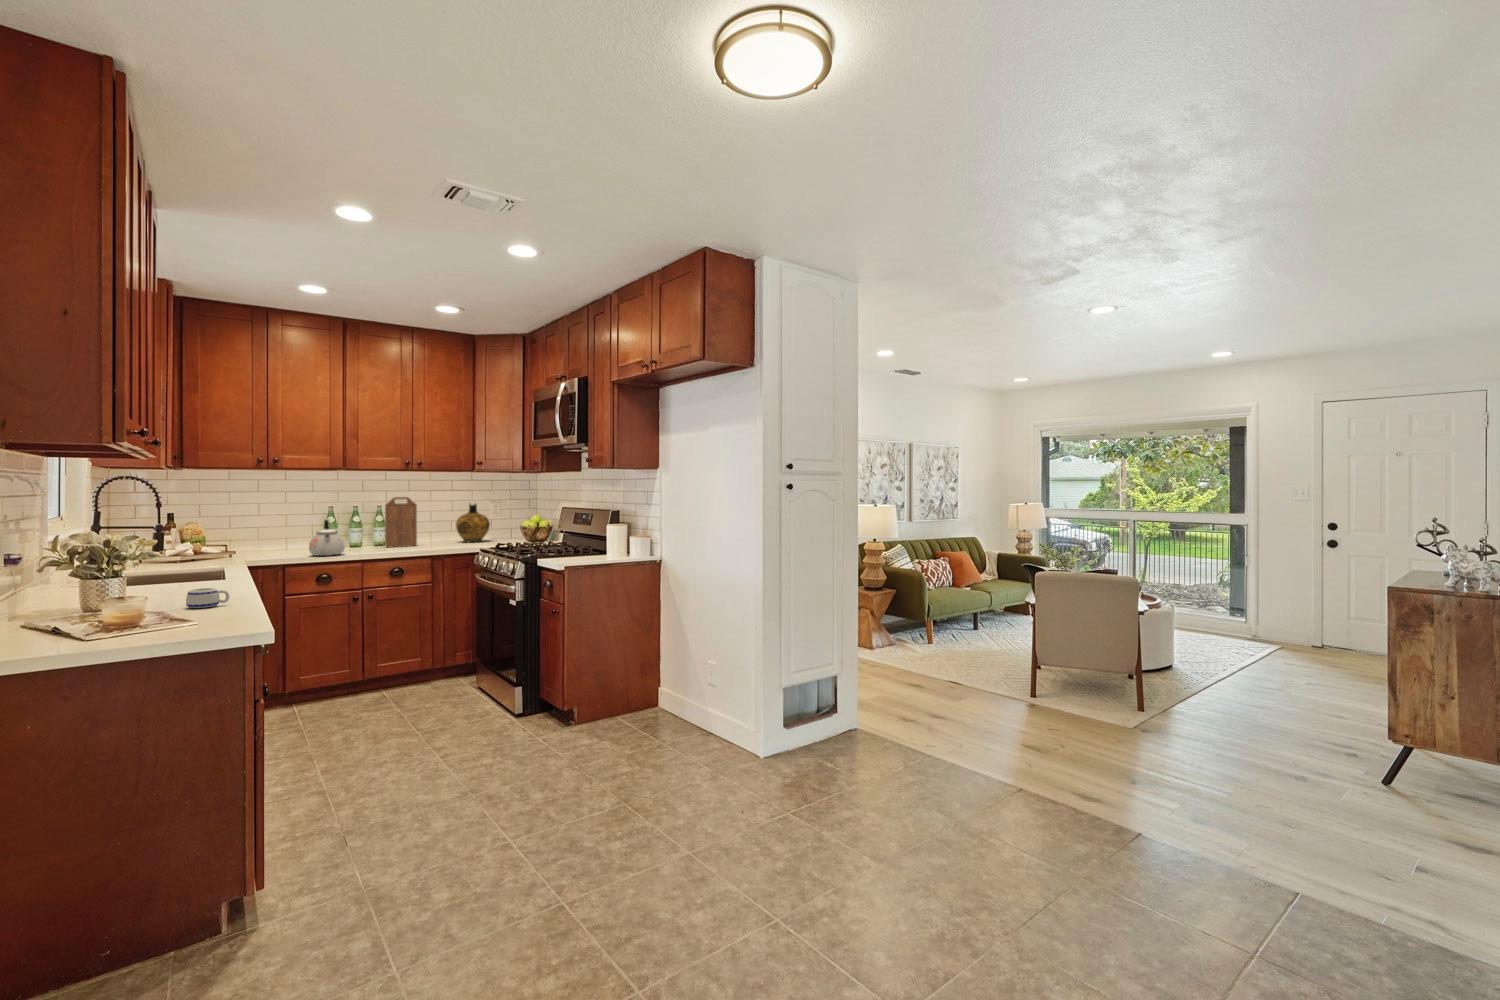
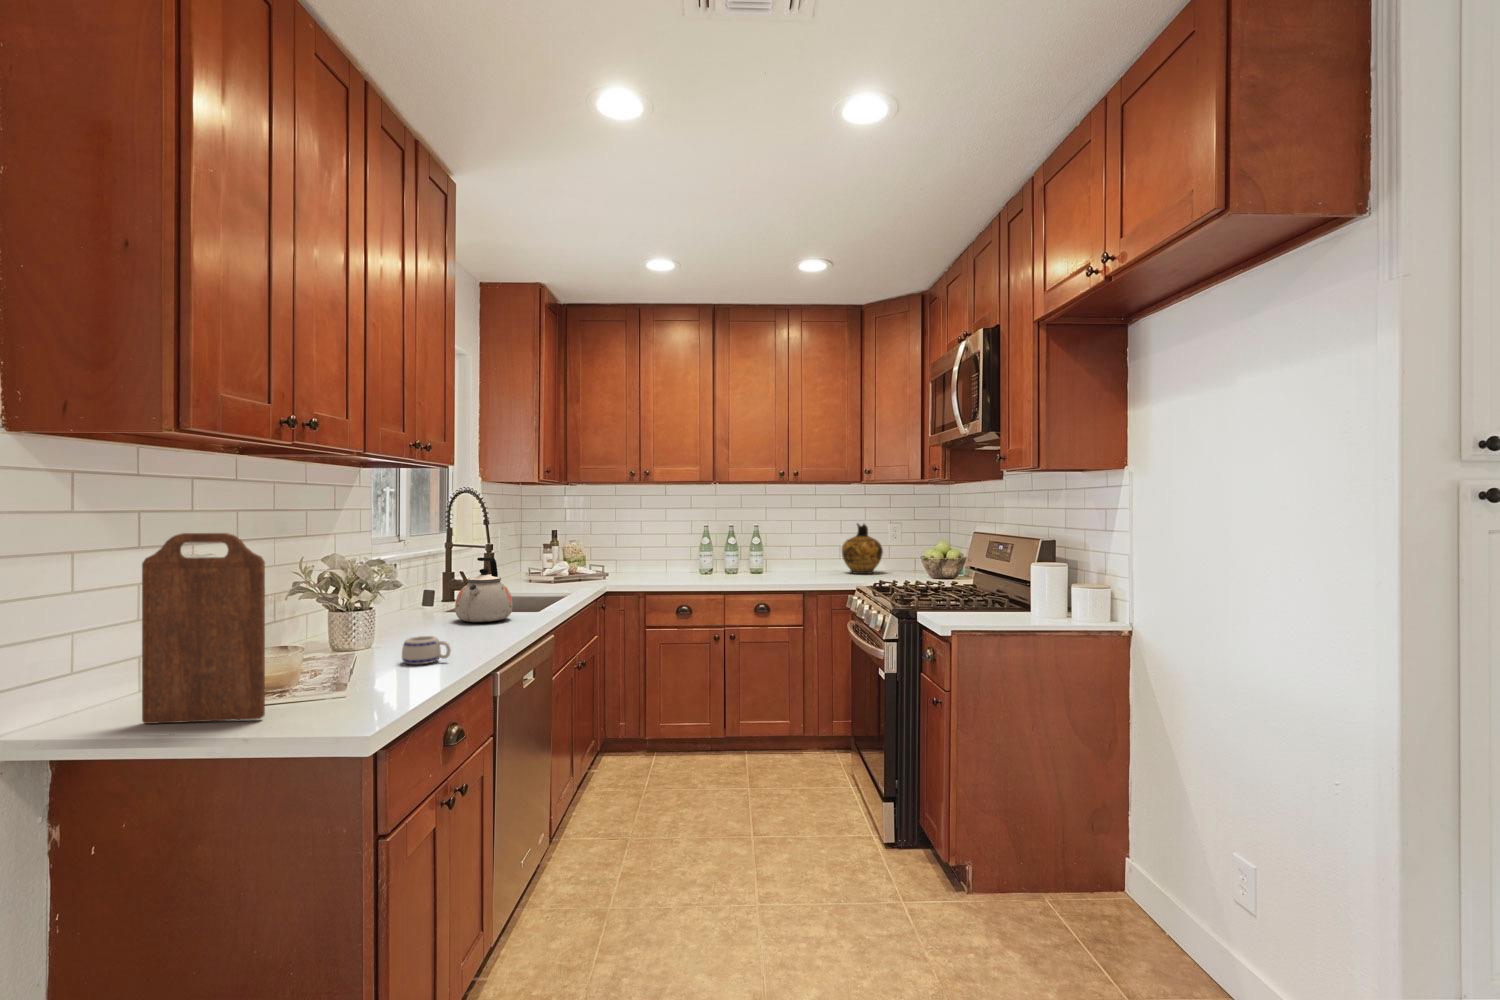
cutting board: present [385,497,417,547] -> present [142,533,265,724]
kettle: present [309,520,345,556] -> present [455,558,513,622]

